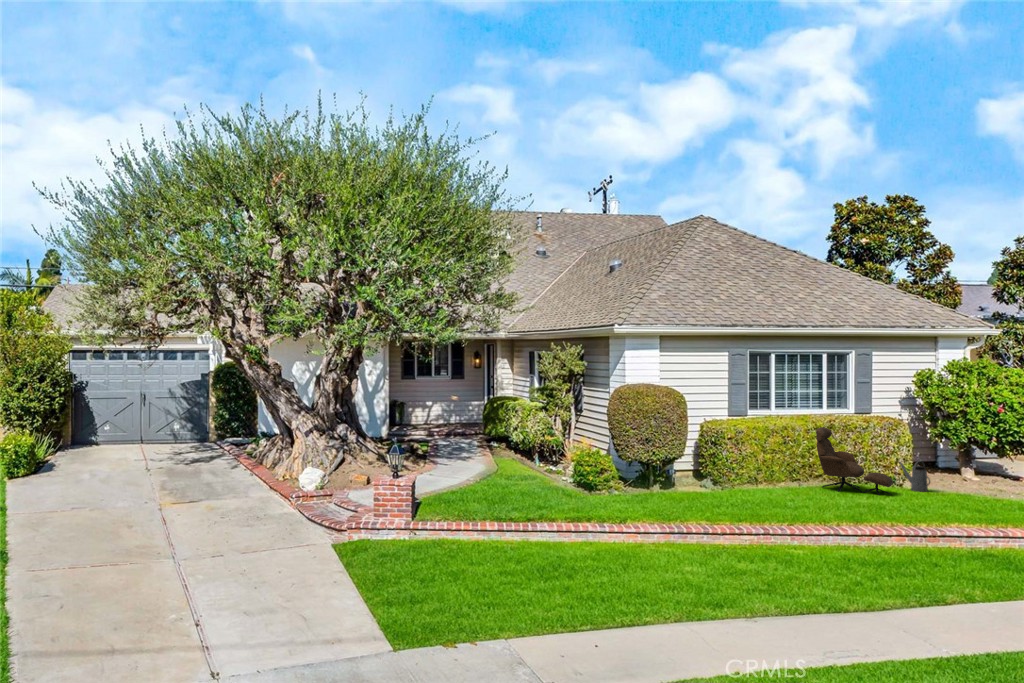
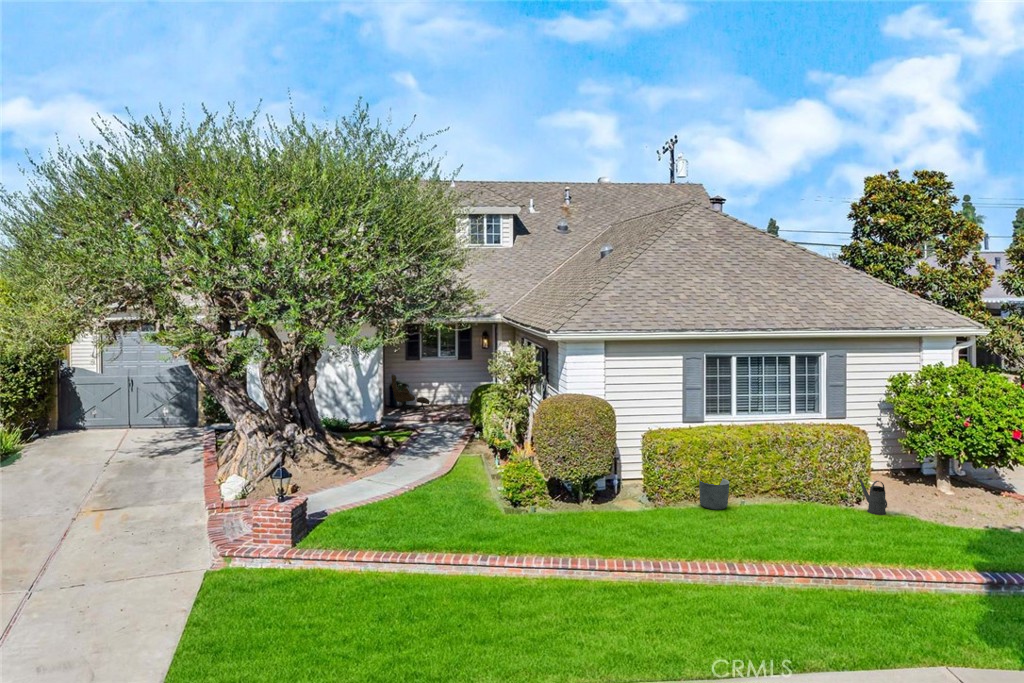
lounge chair: present [816,427,893,495] -> present [391,374,430,411]
planter: none [759,462,788,491] -> present [699,479,729,510]

